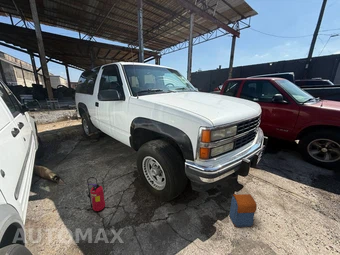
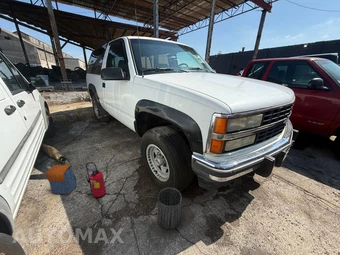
trash can: none [157,194,178,232] -> present [158,188,182,229]
backpack: present [229,194,257,227] -> present [46,165,77,195]

